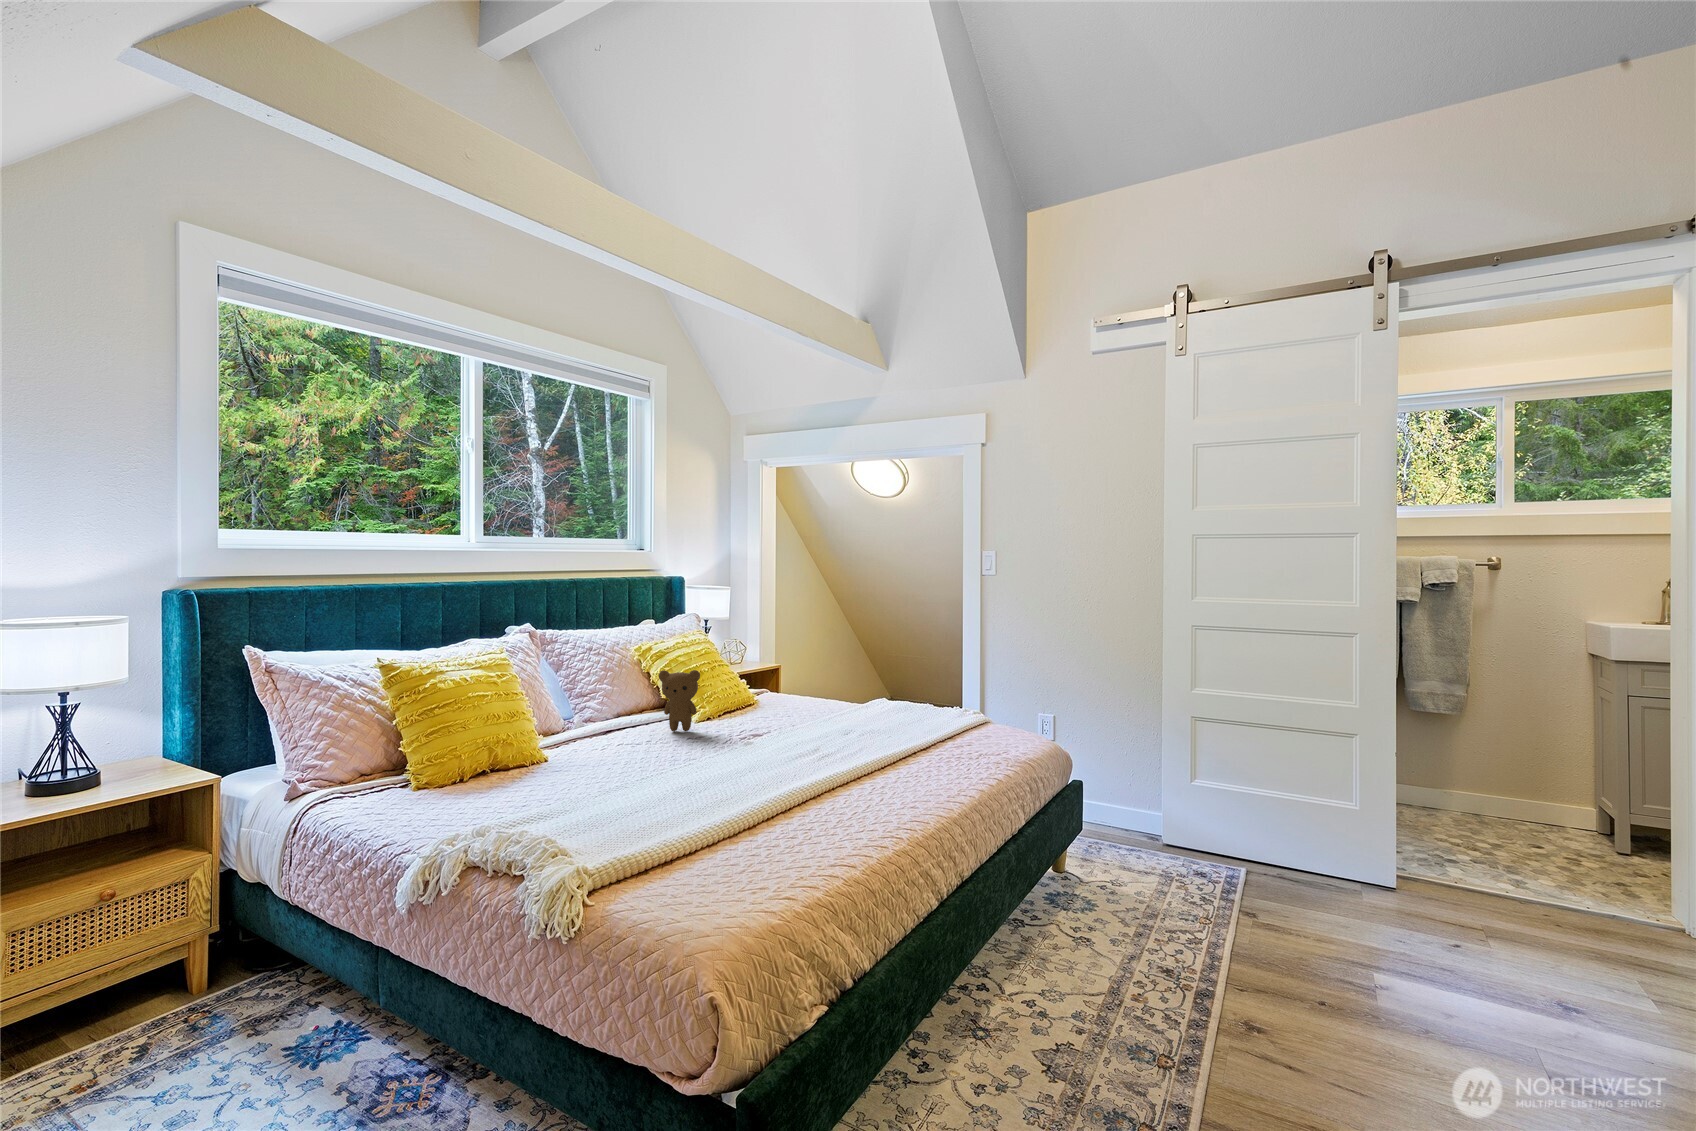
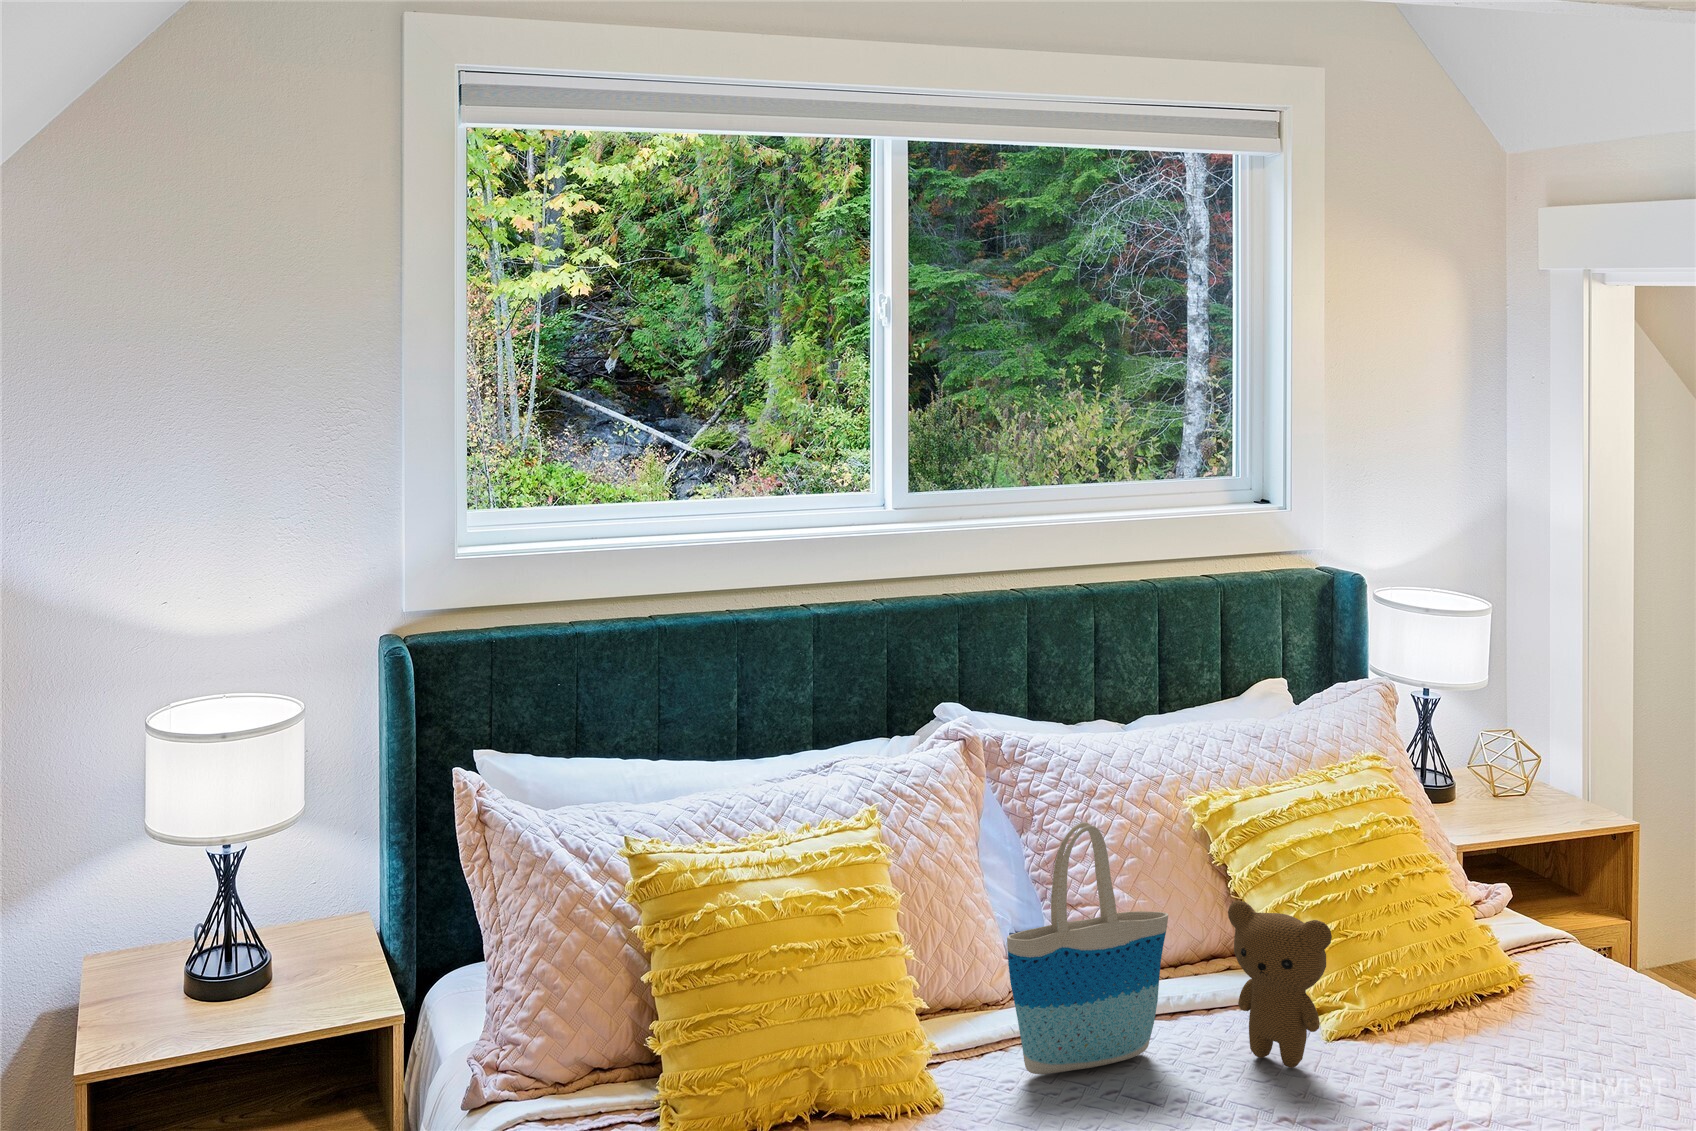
tote bag: none [573,640,636,748] -> present [1007,822,1168,1074]

